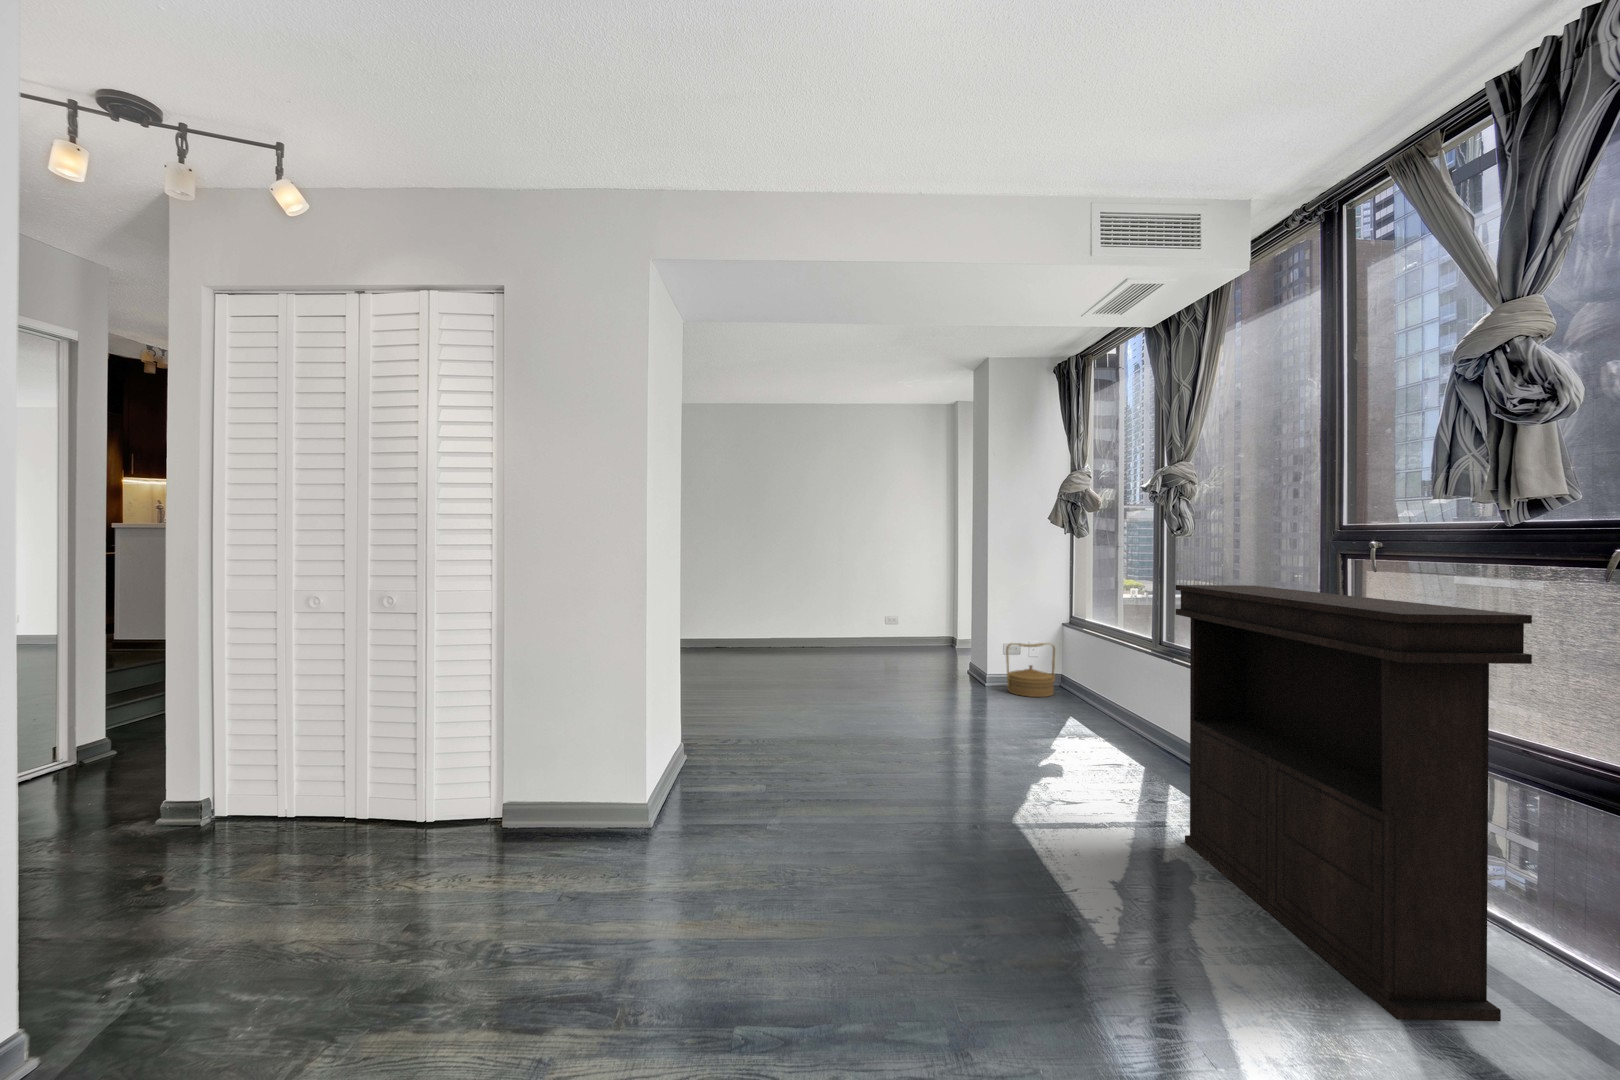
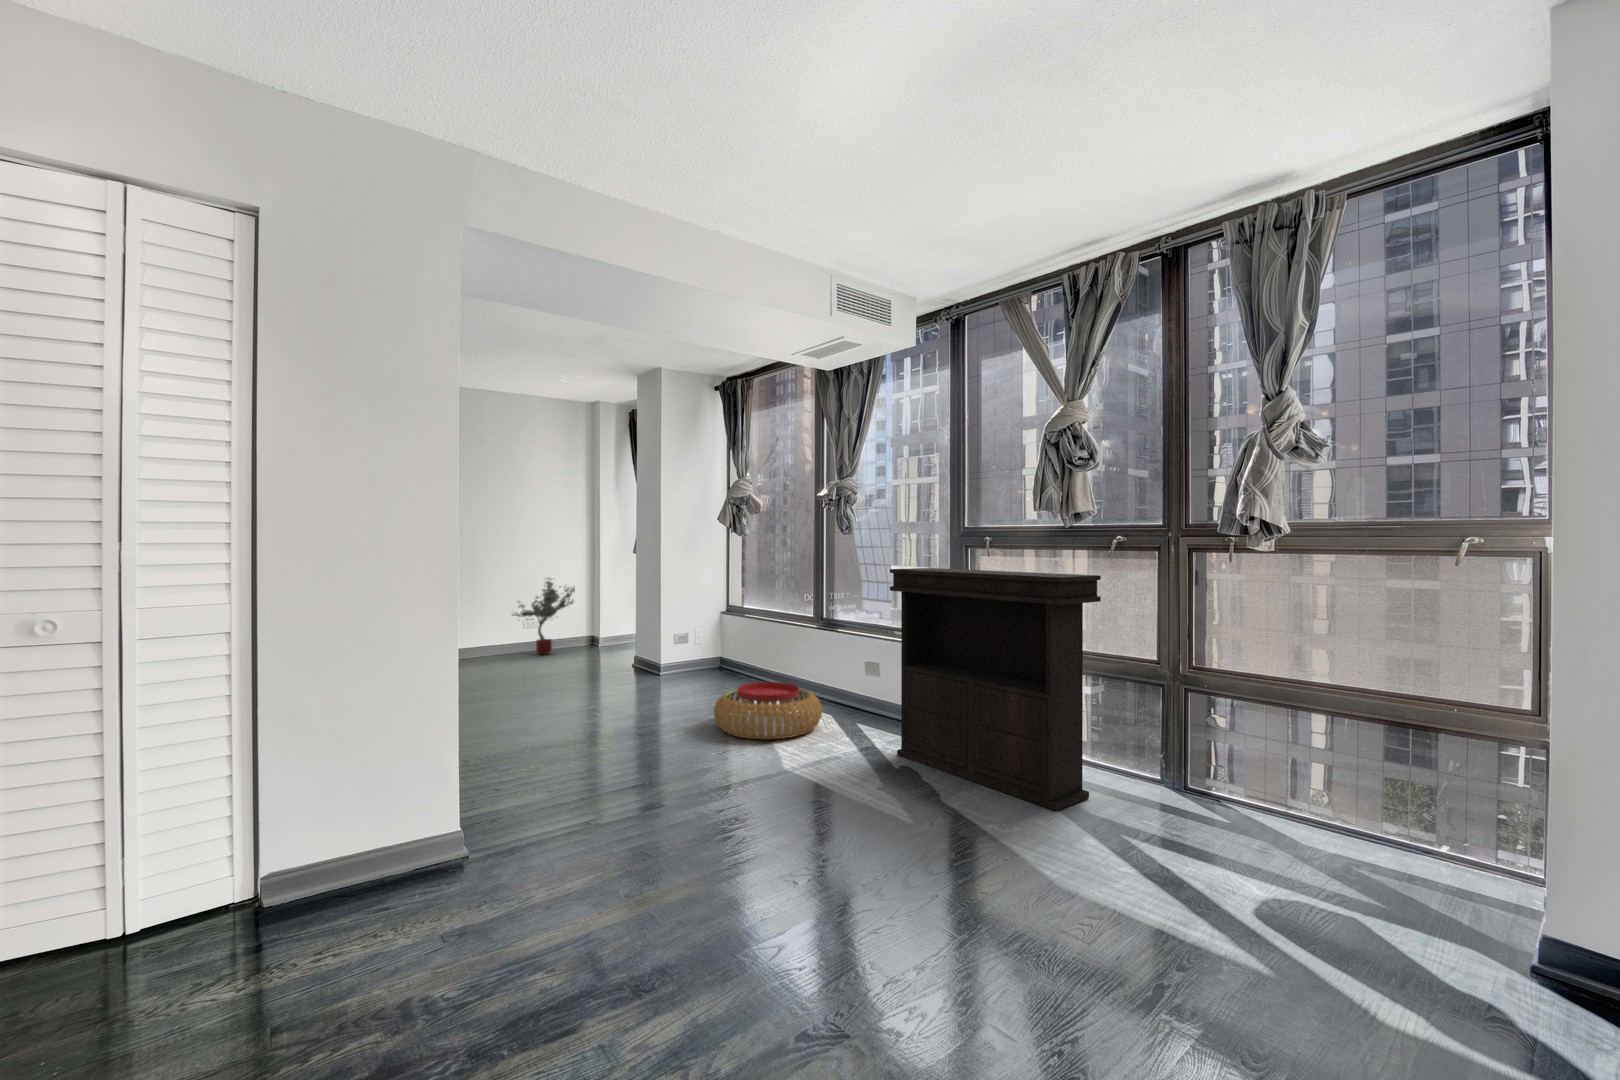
potted tree: none [872,577,933,651] -> present [513,578,575,655]
woven basket: present [1006,643,1055,697] -> none [681,630,723,679]
pouf: none [979,710,1115,785] -> present [714,682,822,739]

